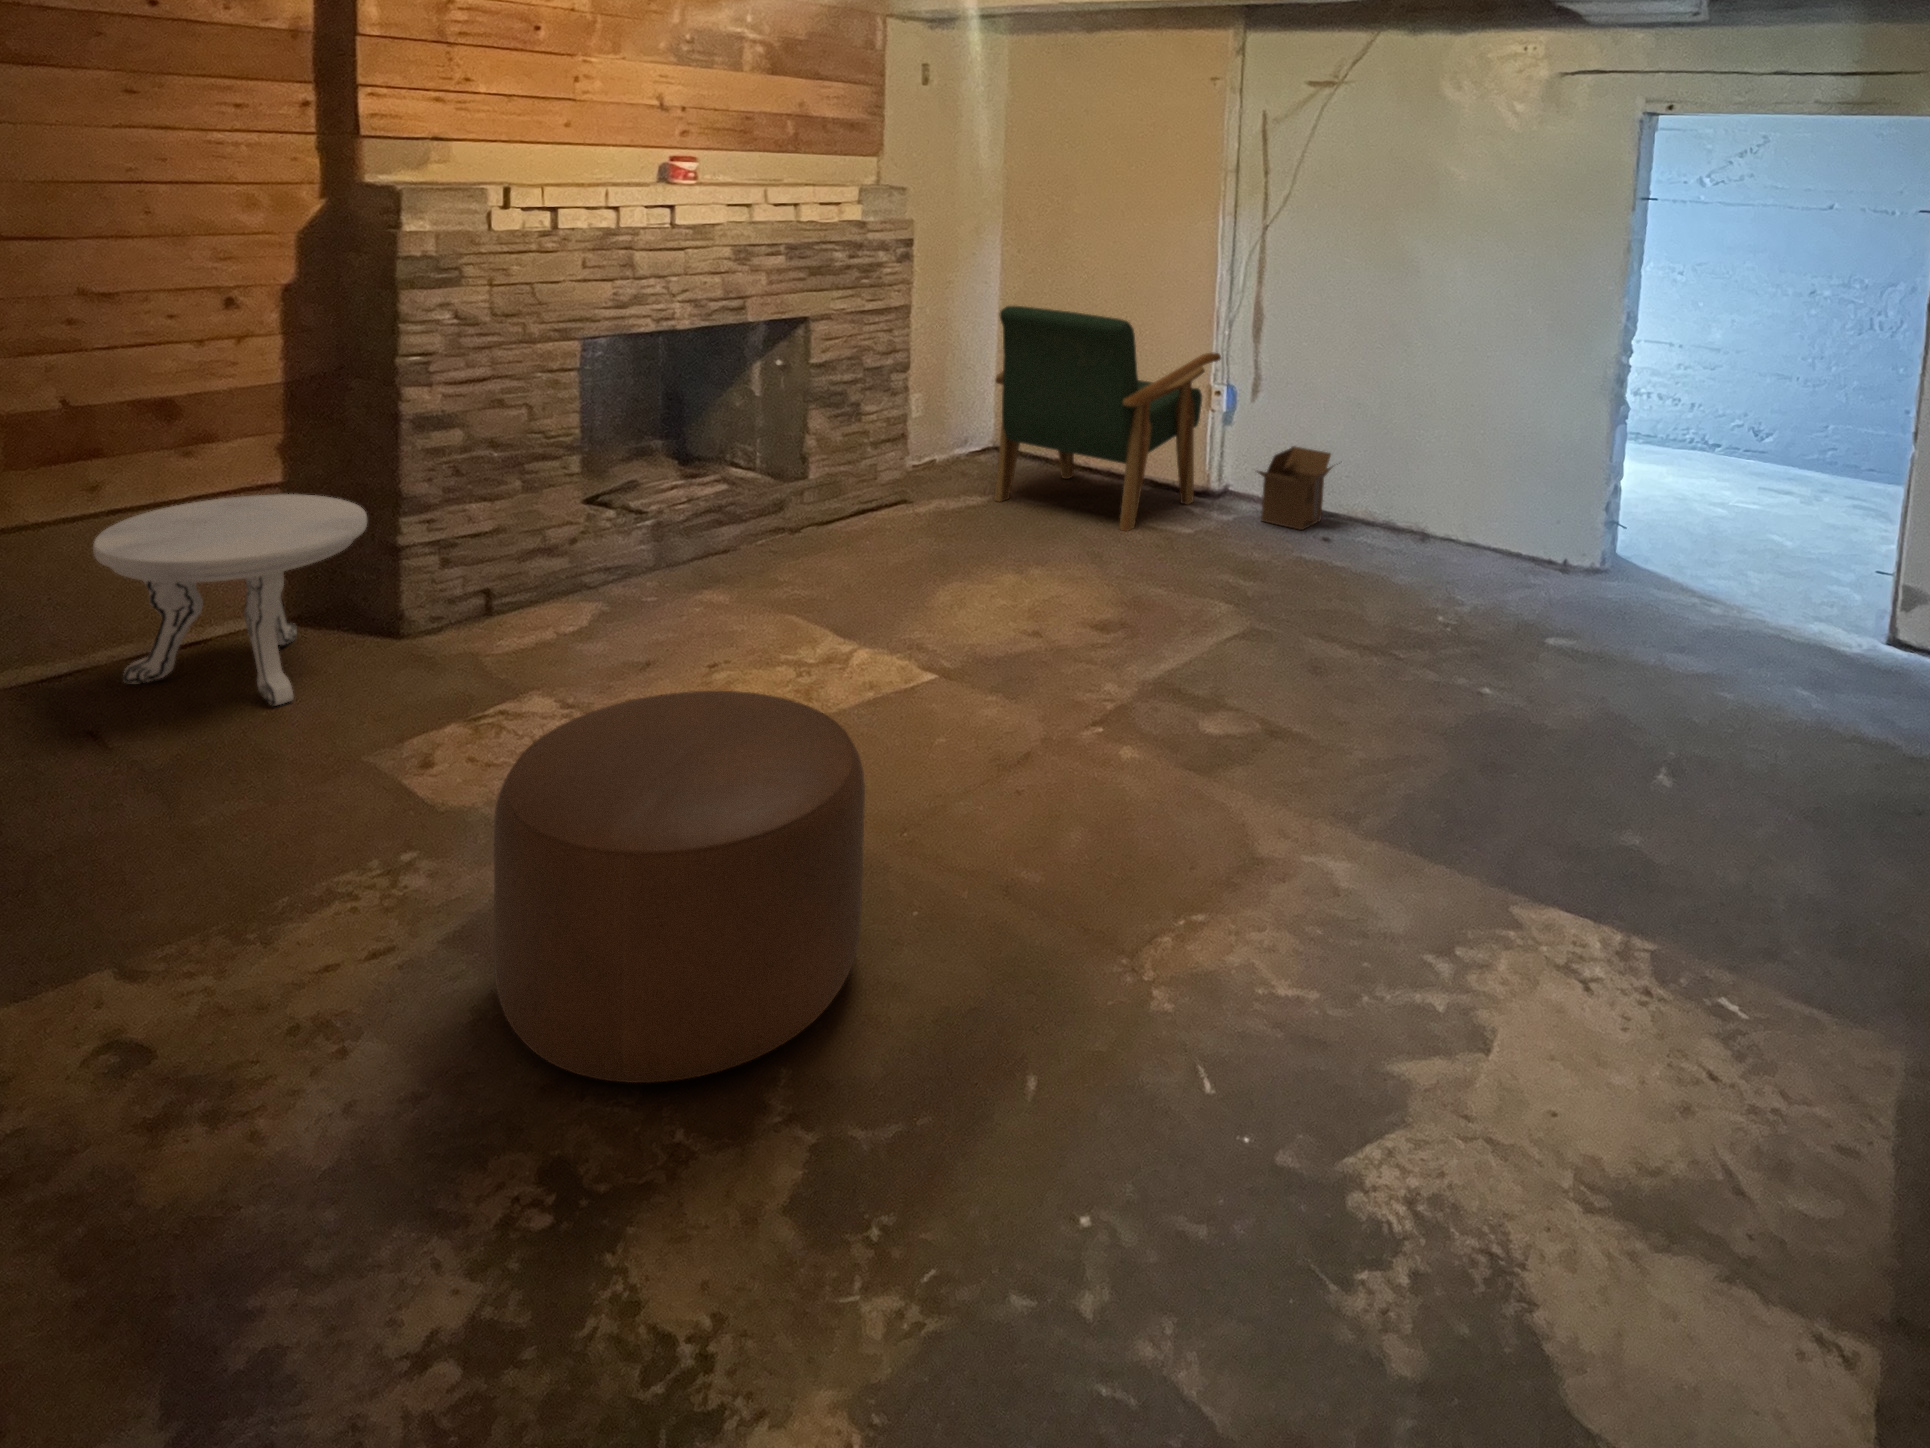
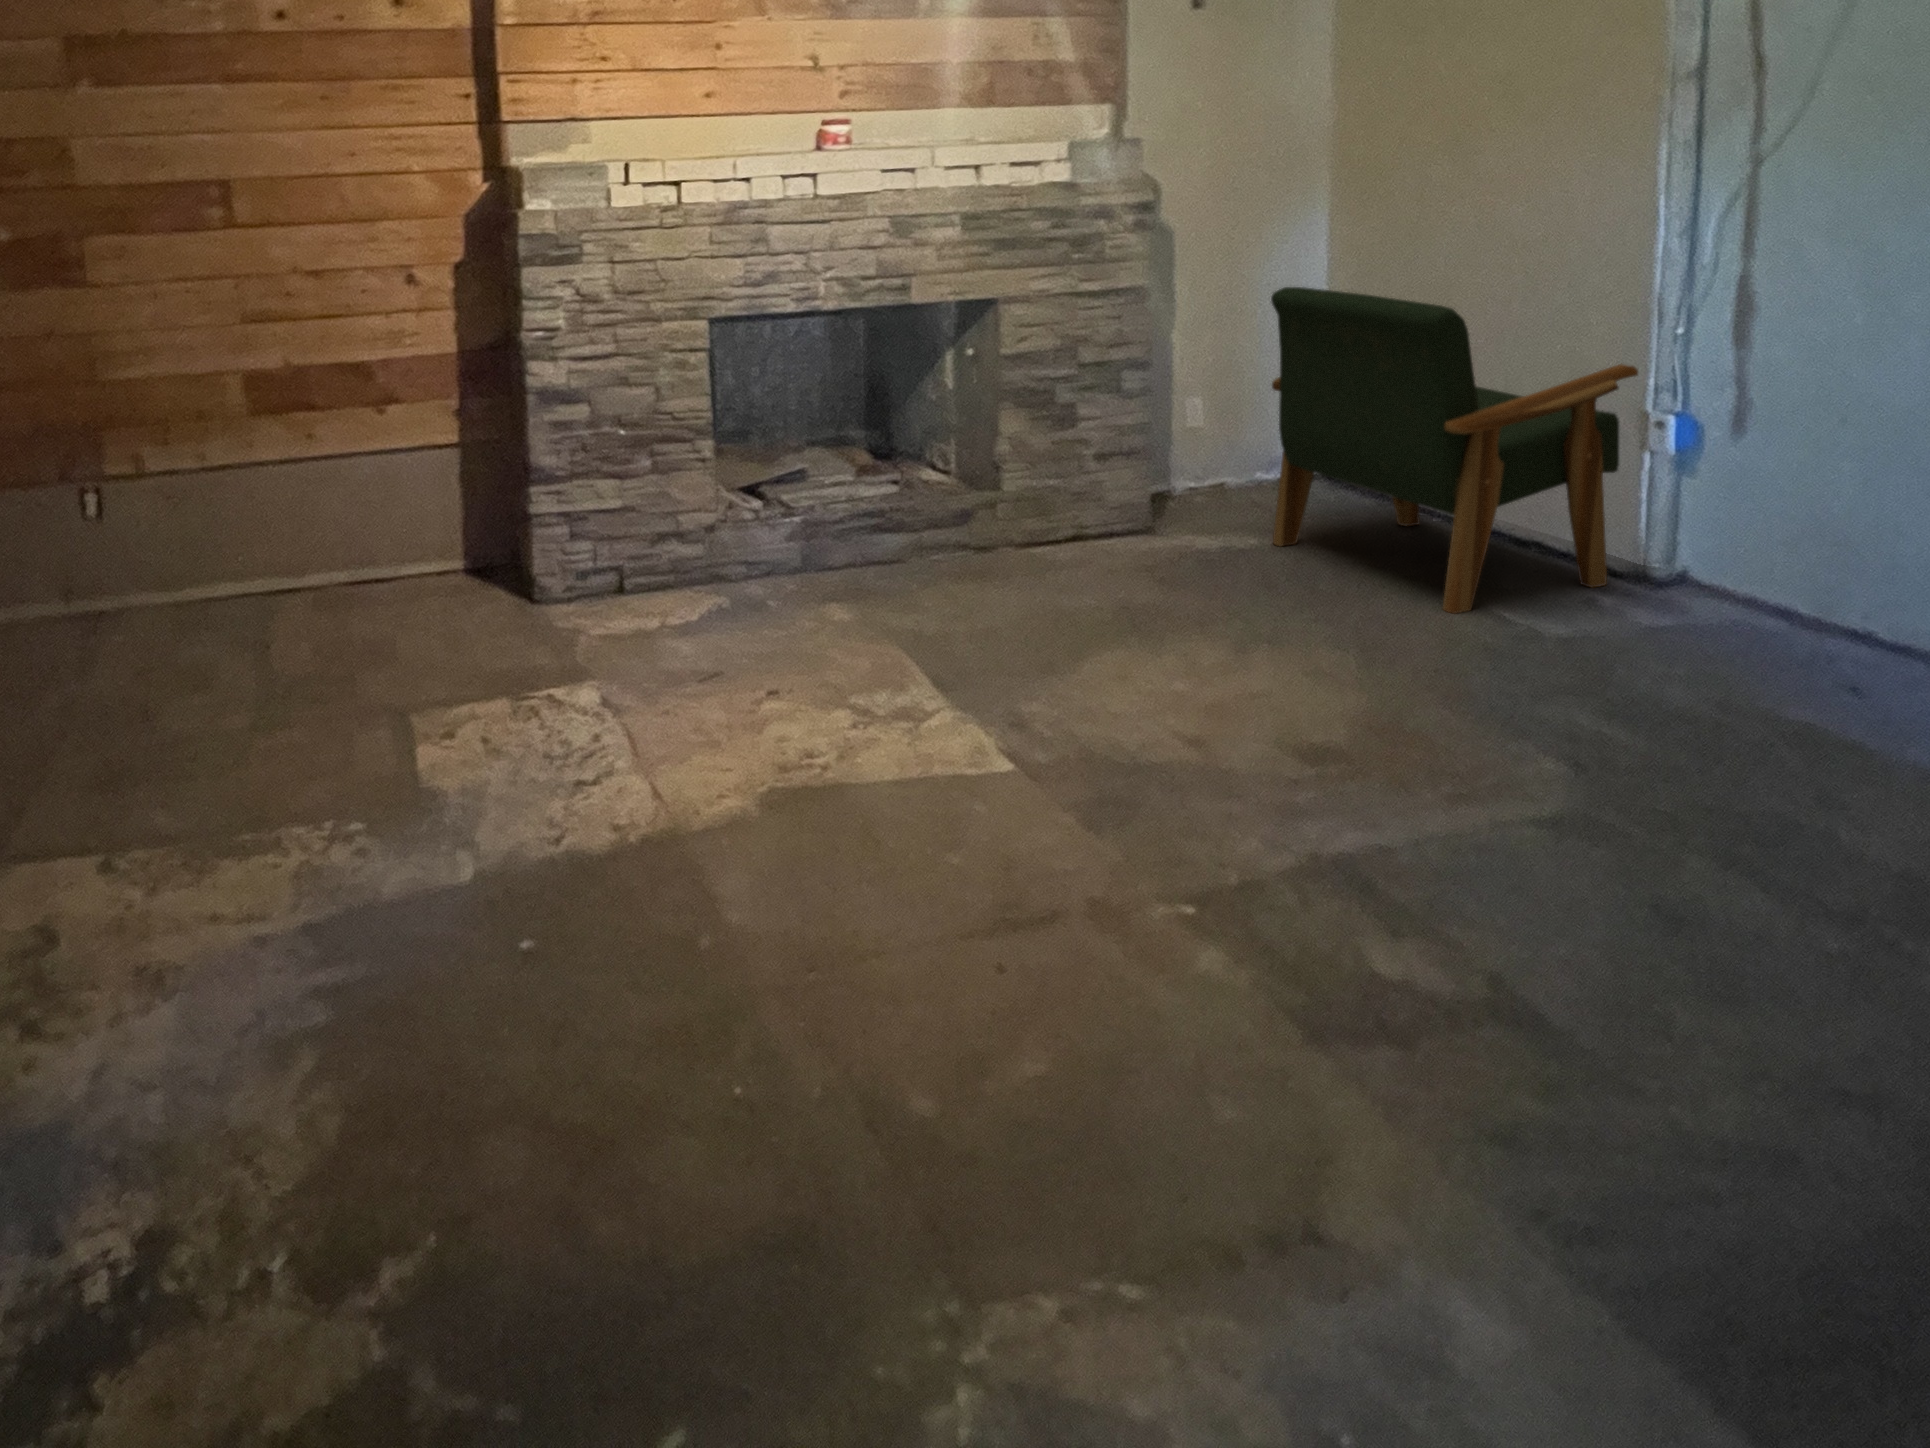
cardboard box: present [1257,446,1332,530] -> none [1701,517,1904,660]
side table: present [93,494,367,706] -> none [281,455,494,651]
ottoman: present [494,691,865,1083] -> none [208,726,644,1220]

